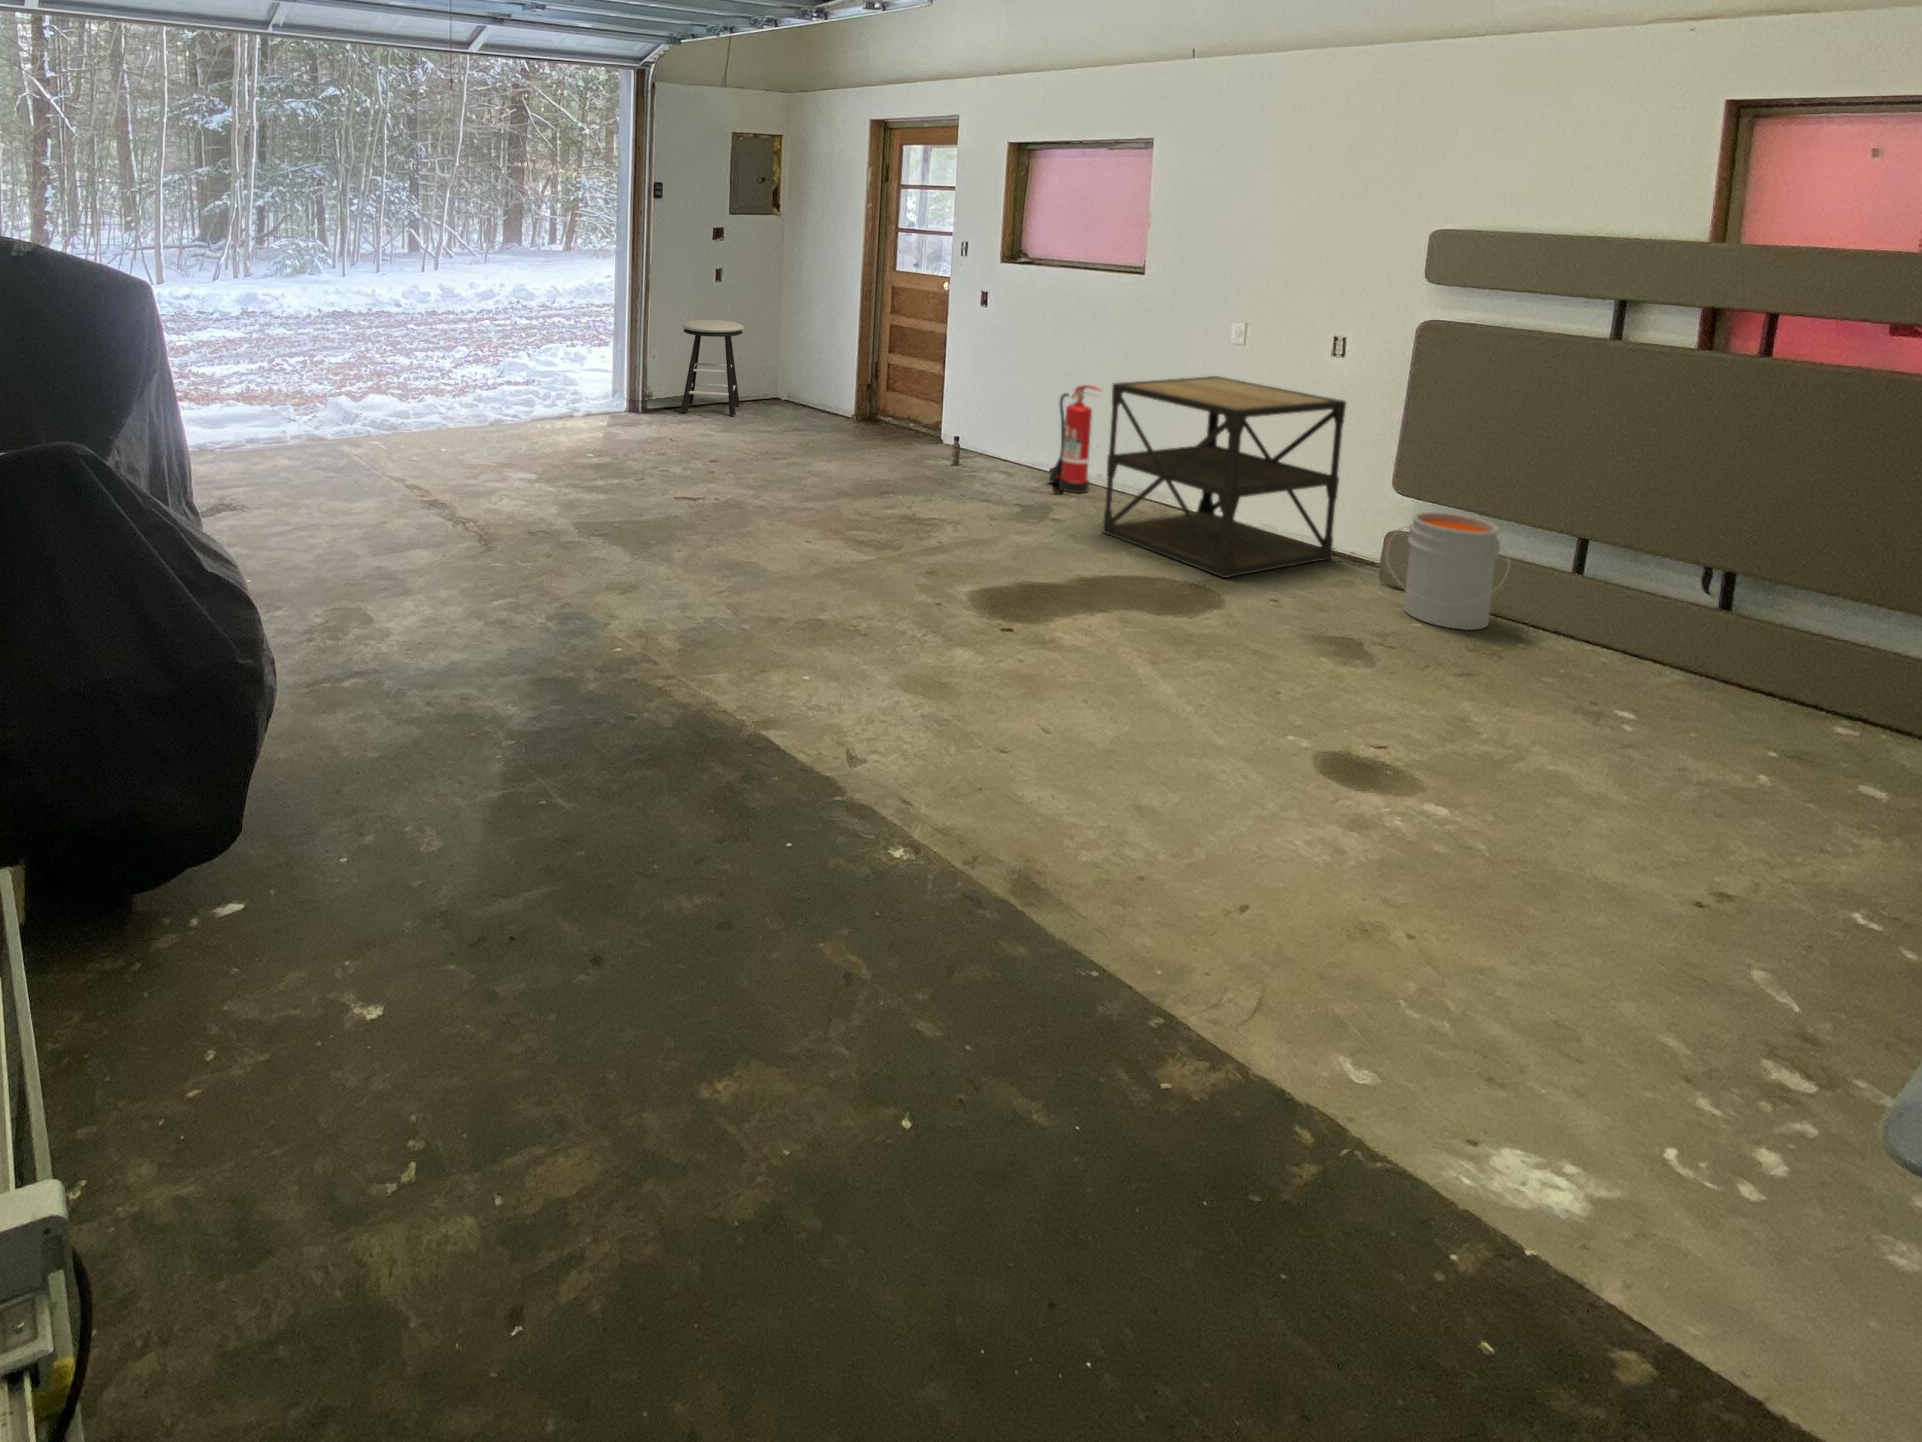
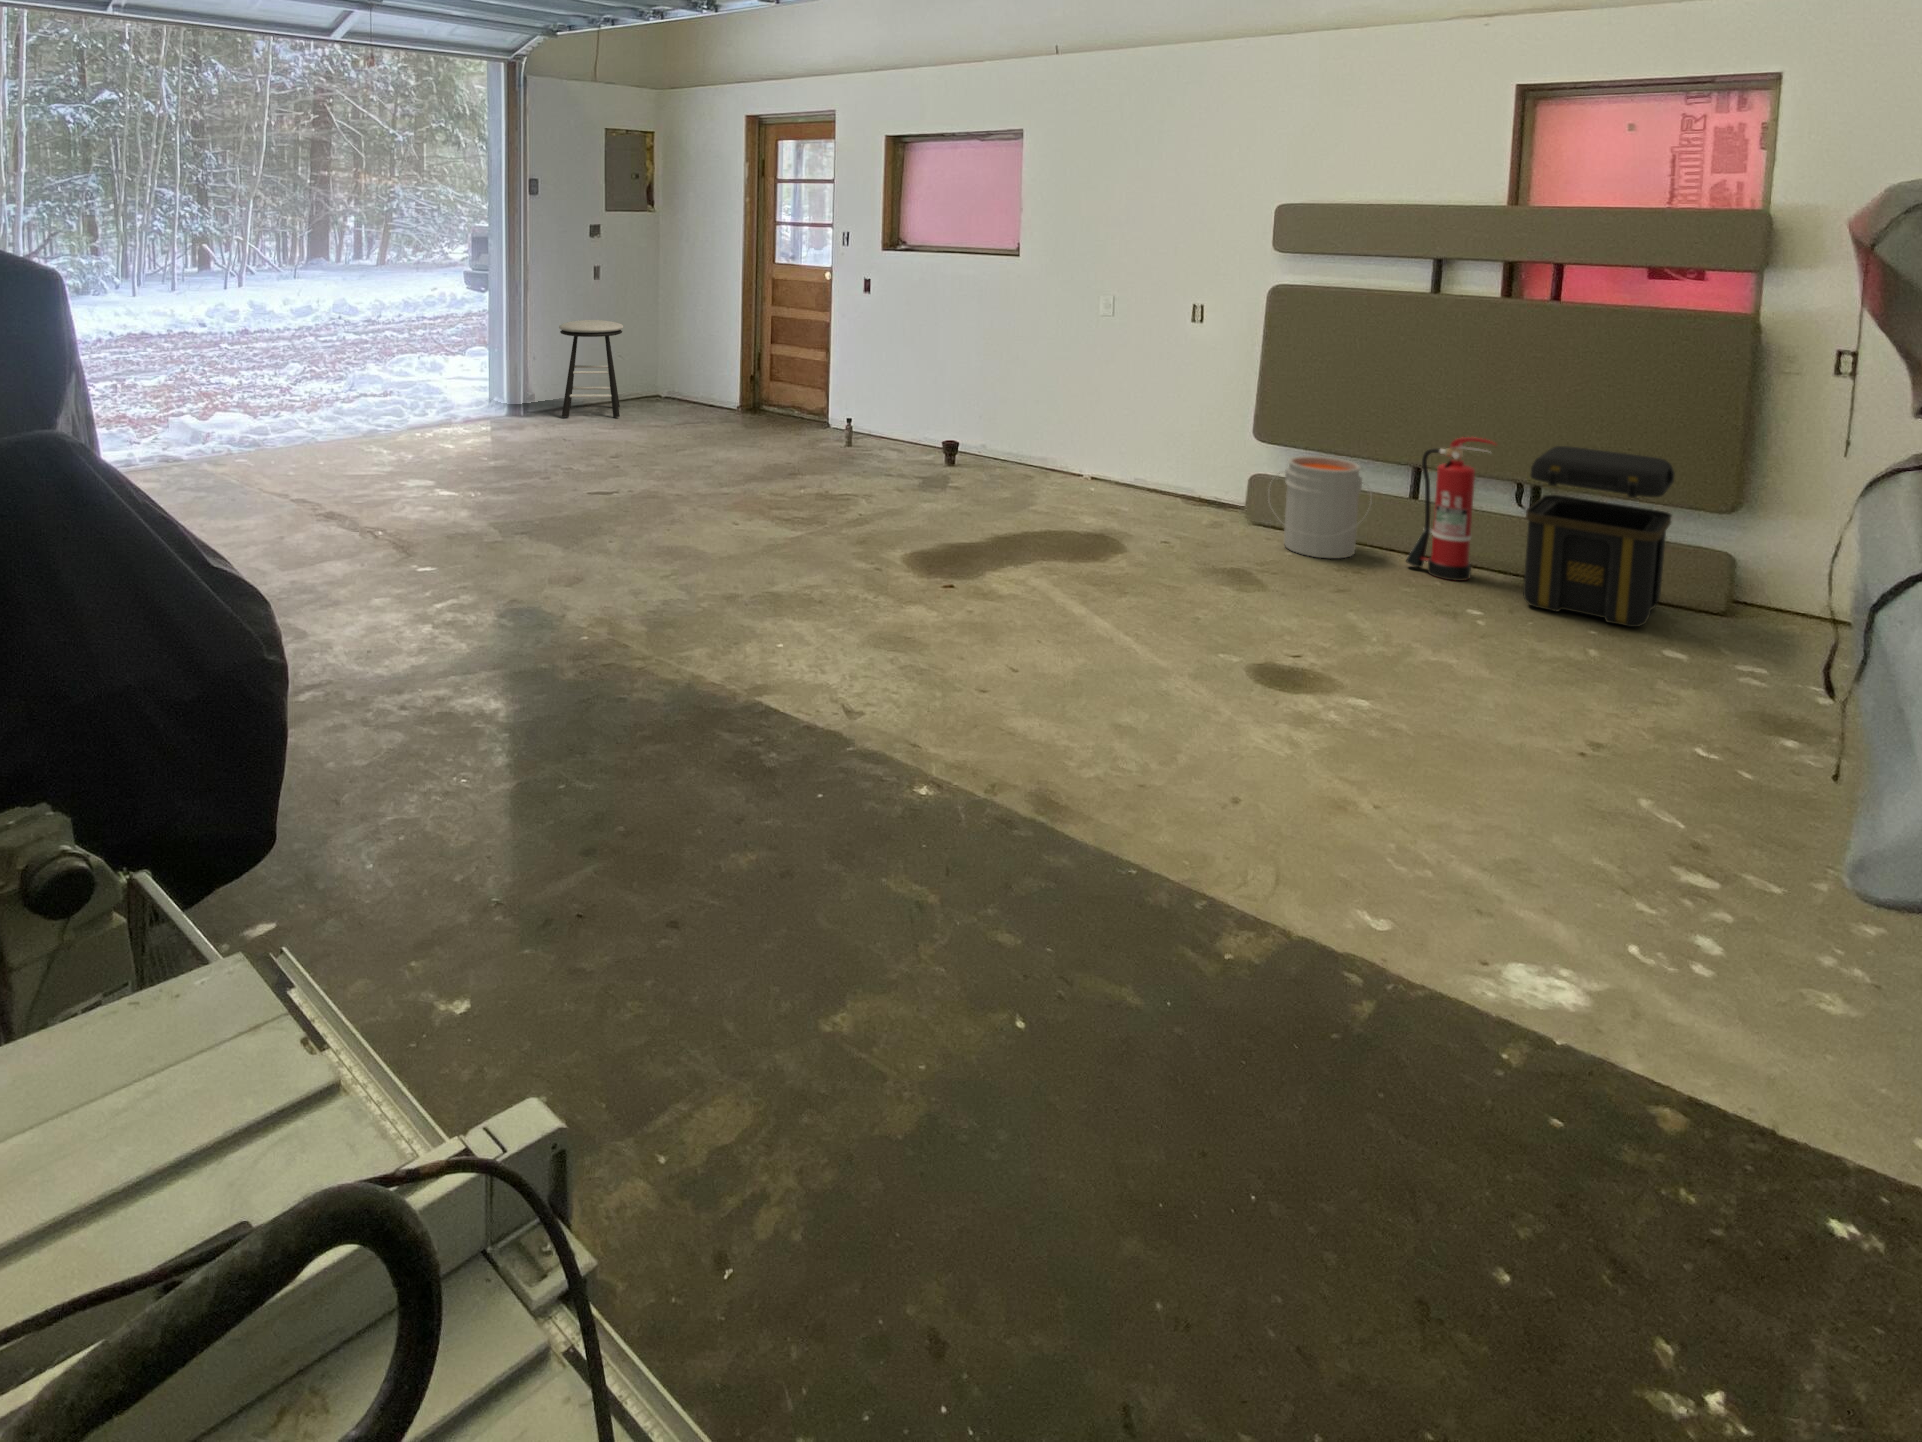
shelving unit: present [1103,376,1346,578] -> none [1009,348,1219,532]
fire extinguisher: present [1049,385,1101,493] -> present [1406,437,1496,581]
toolbox: none [1686,526,1902,752] -> present [1523,446,1675,627]

